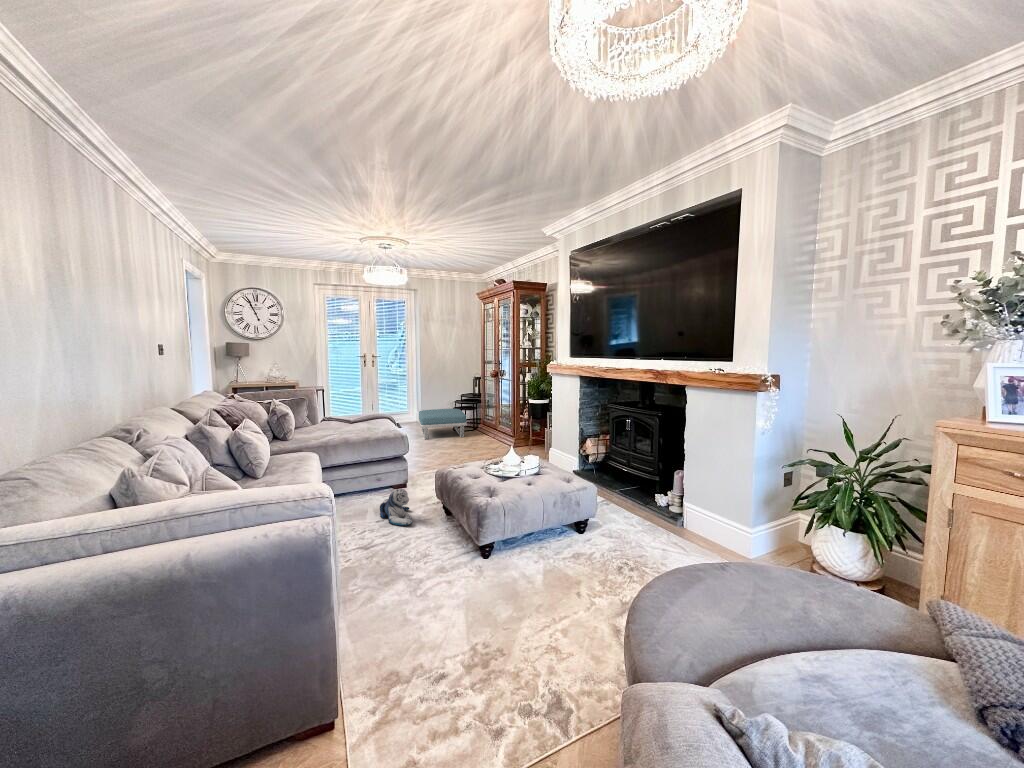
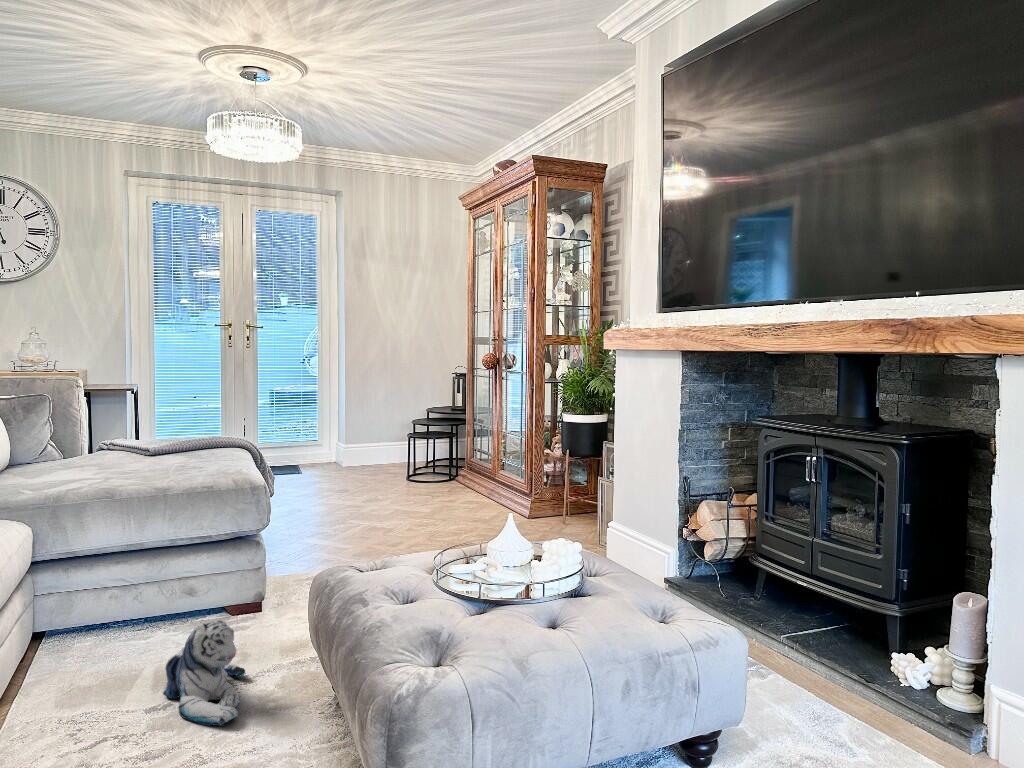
footstool: present [419,409,467,440] -> none [331,437,431,500]

